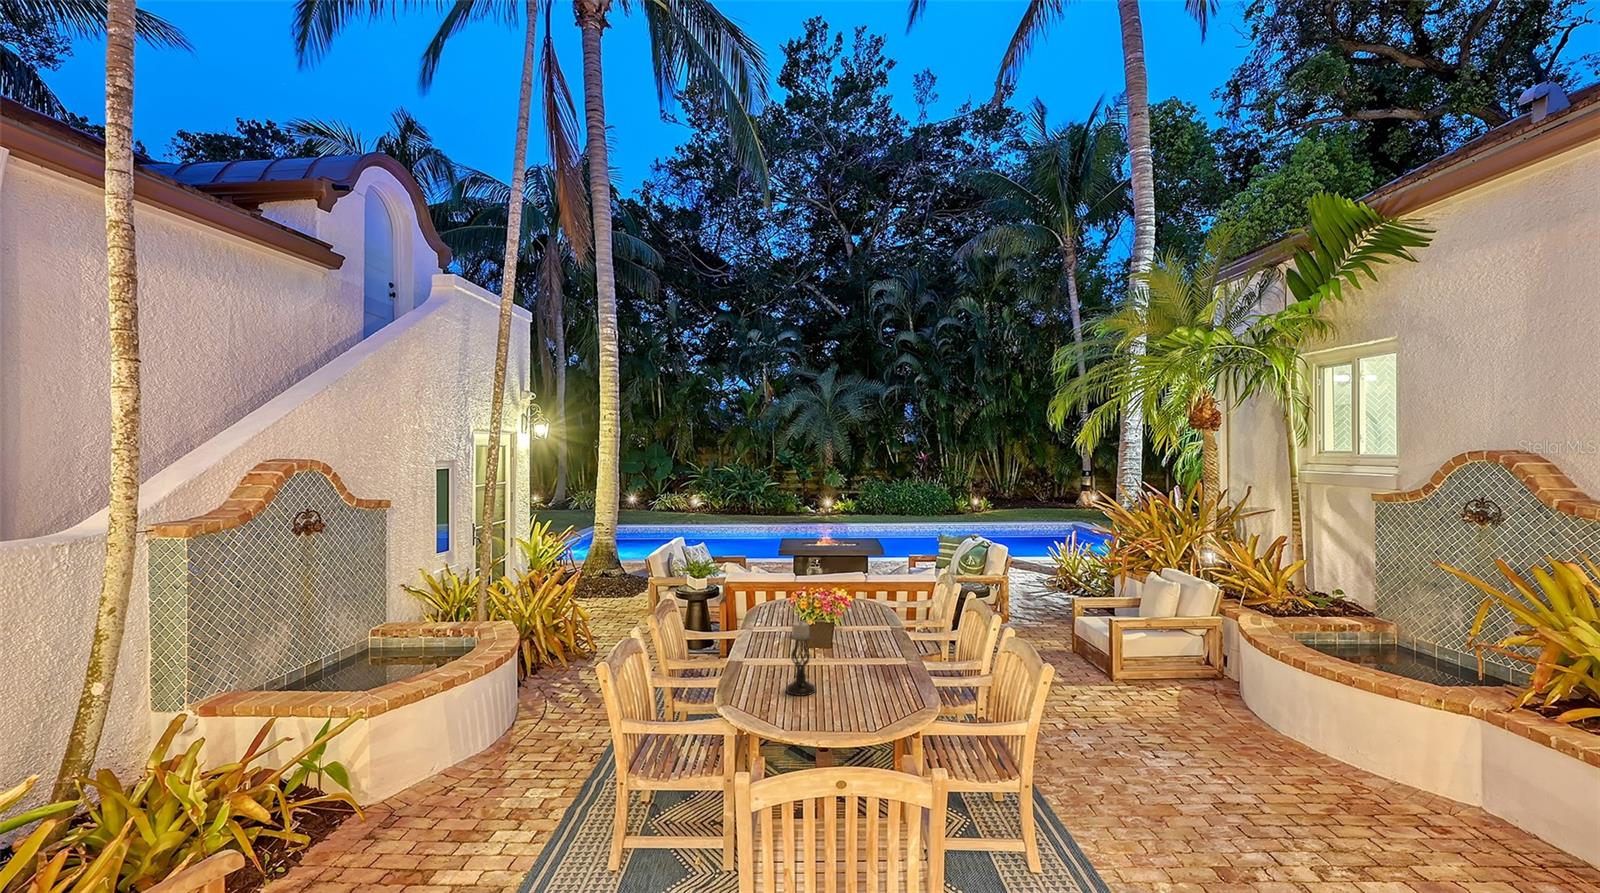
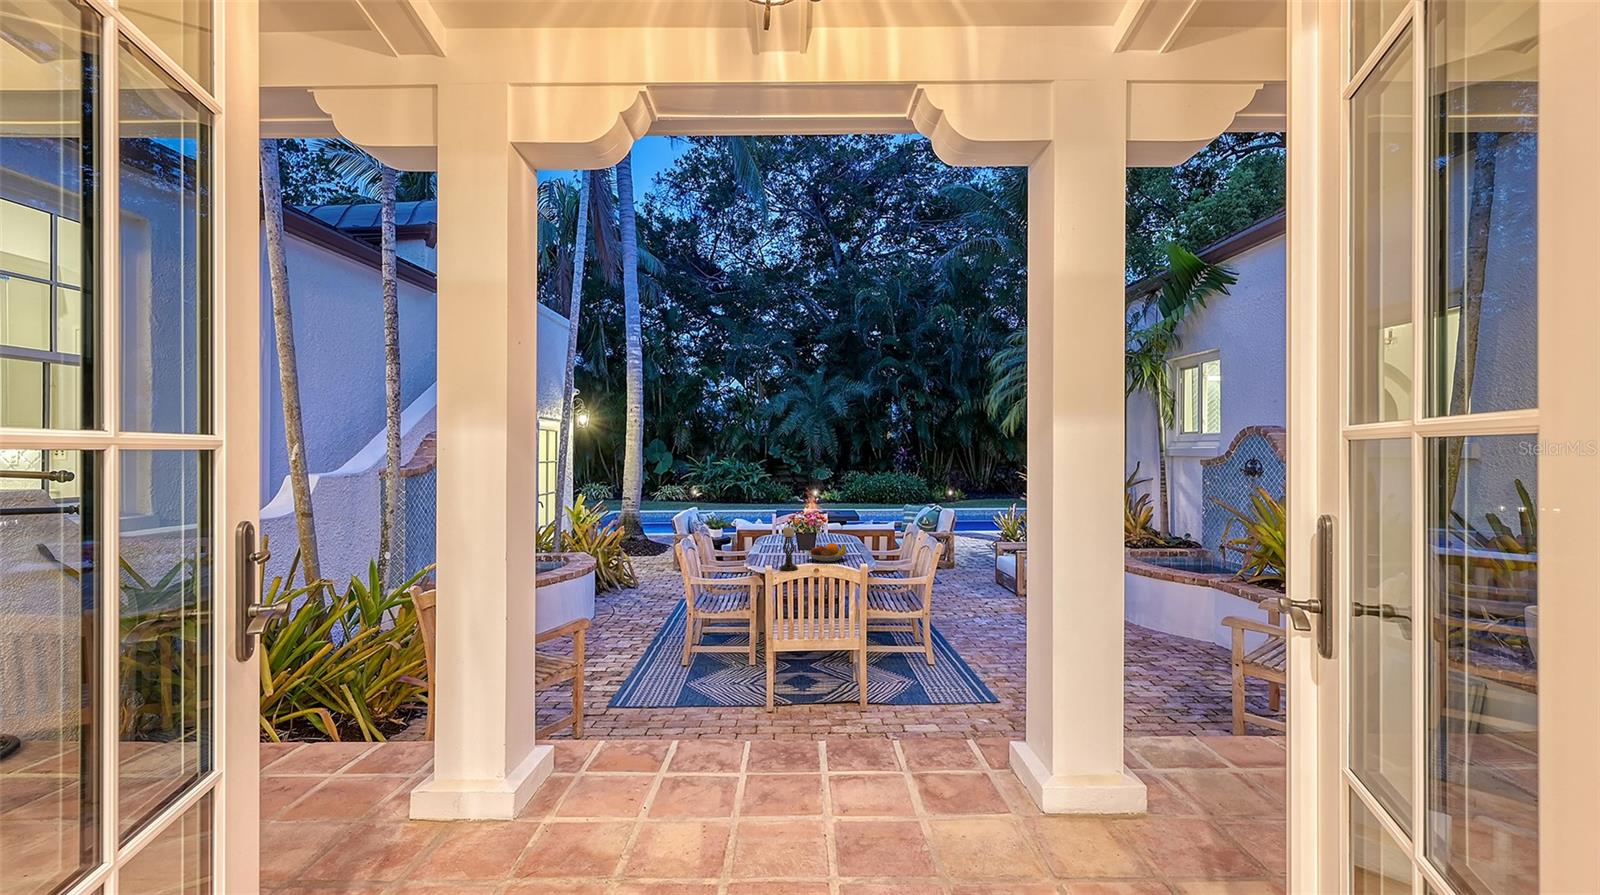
fruit bowl: none [828,639,892,670] -> present [807,543,848,562]

